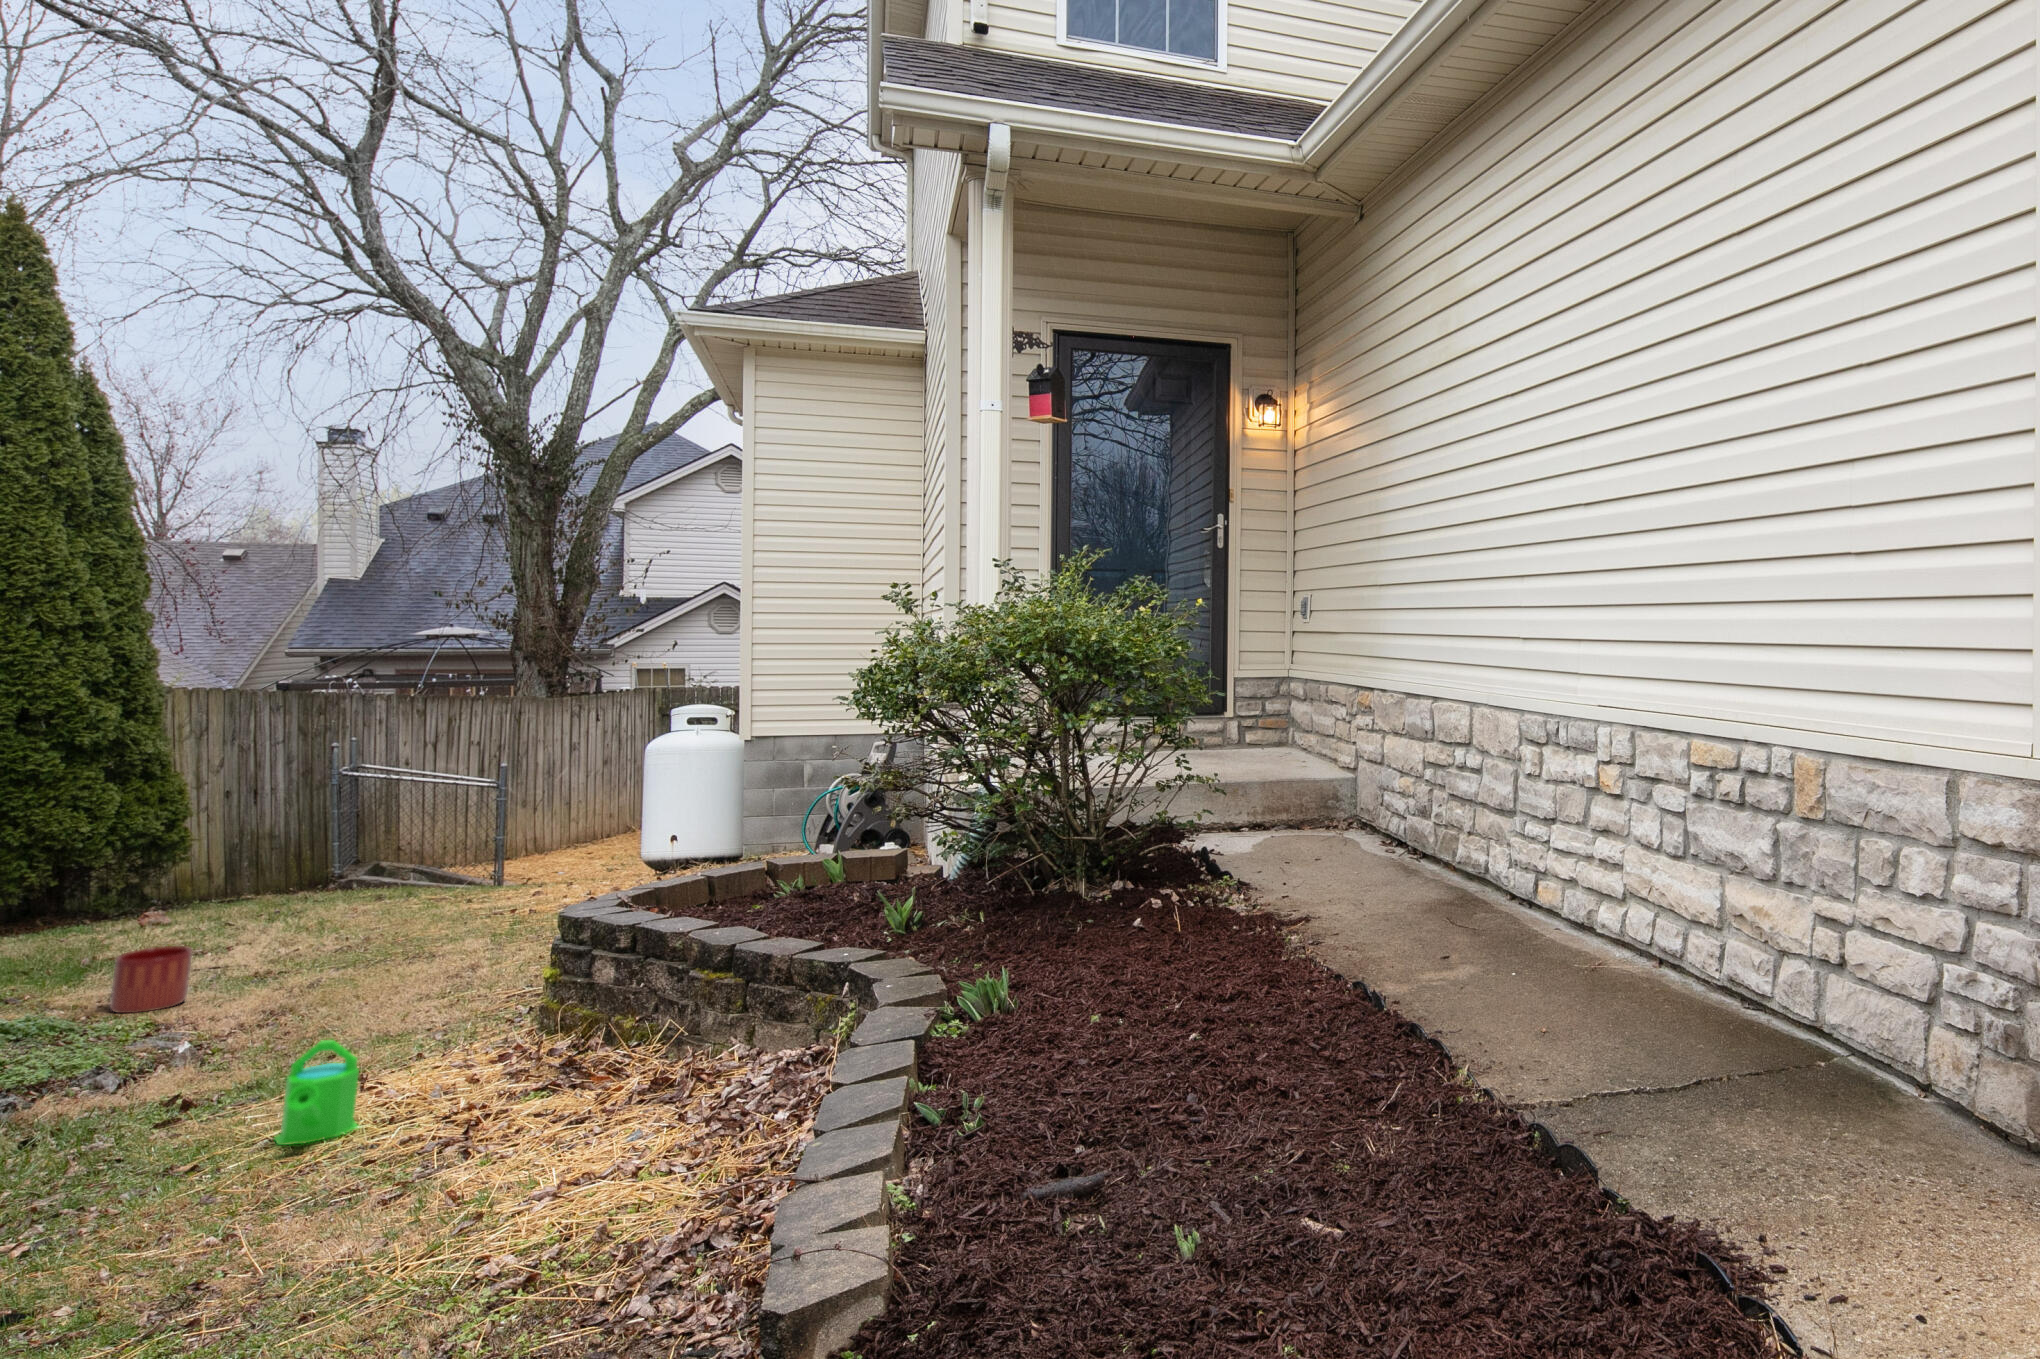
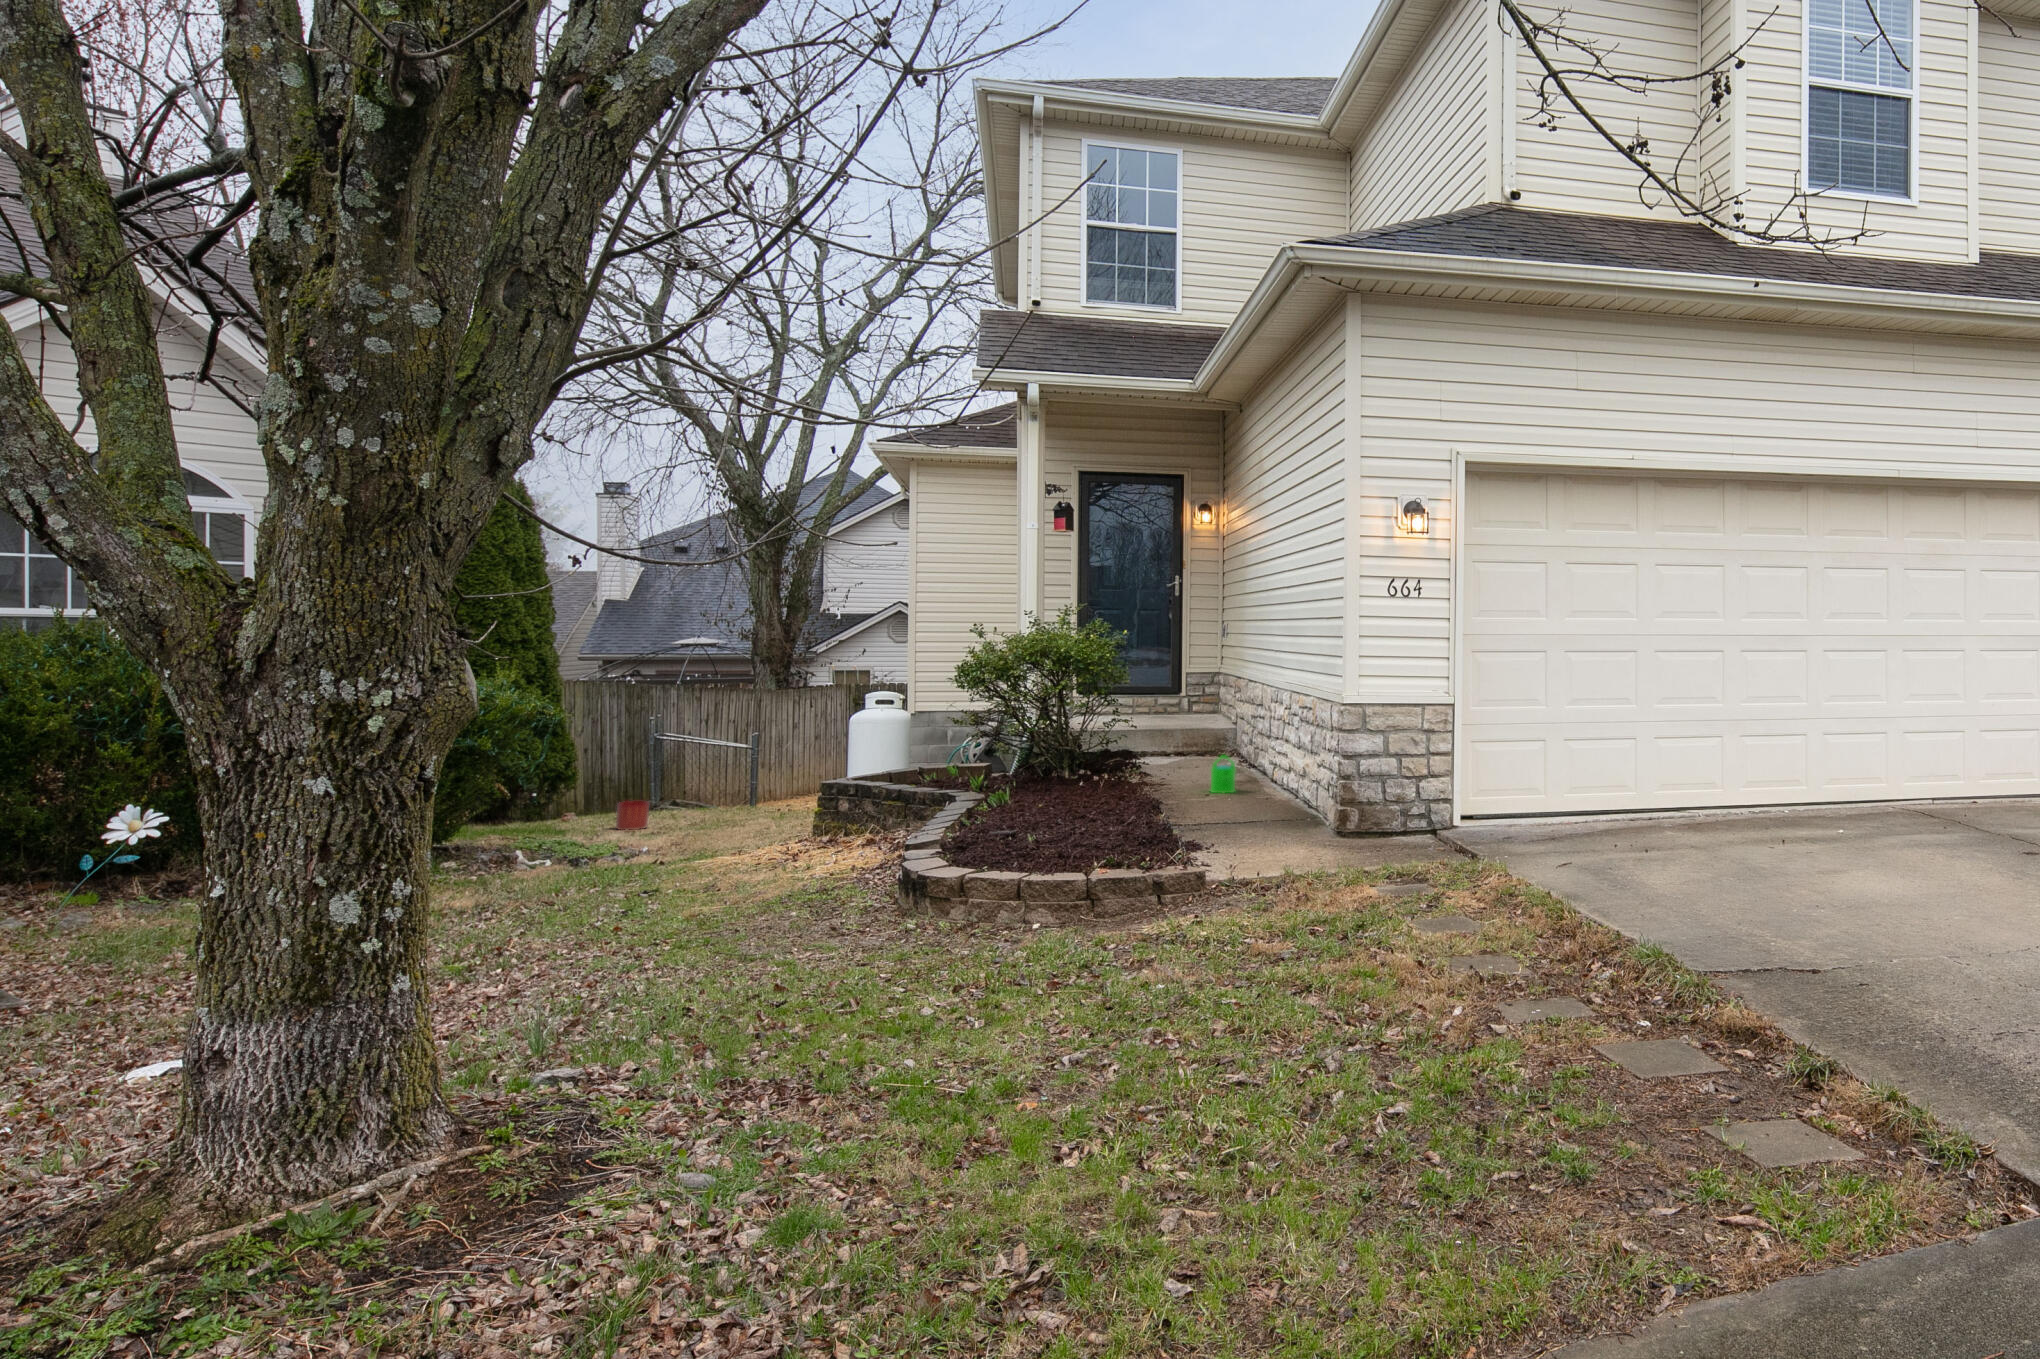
watering can: present [275,1040,359,1145] -> present [1211,755,1236,793]

